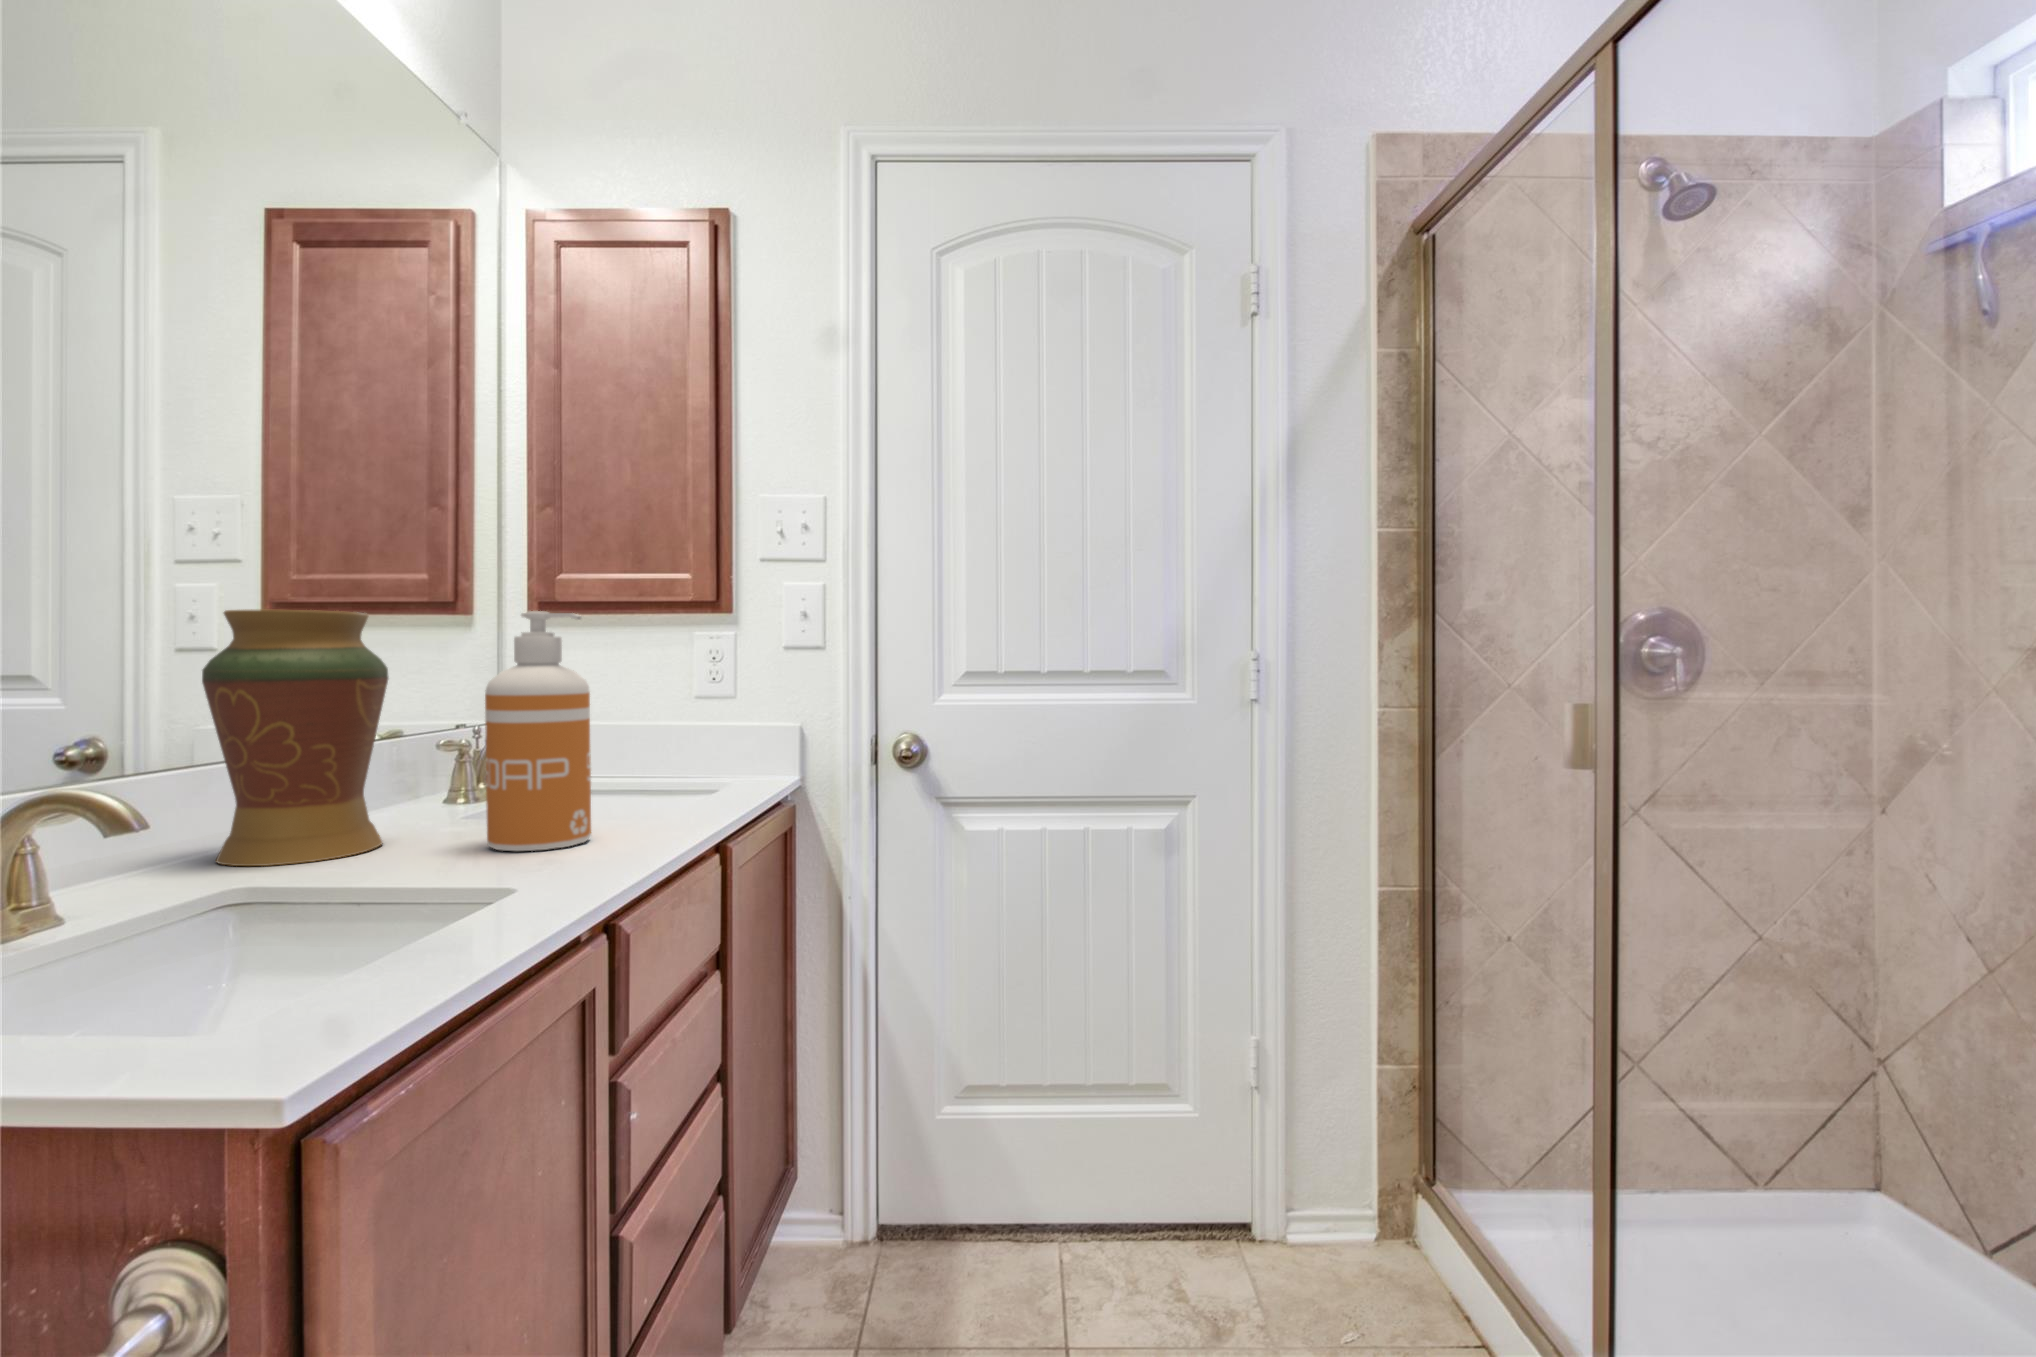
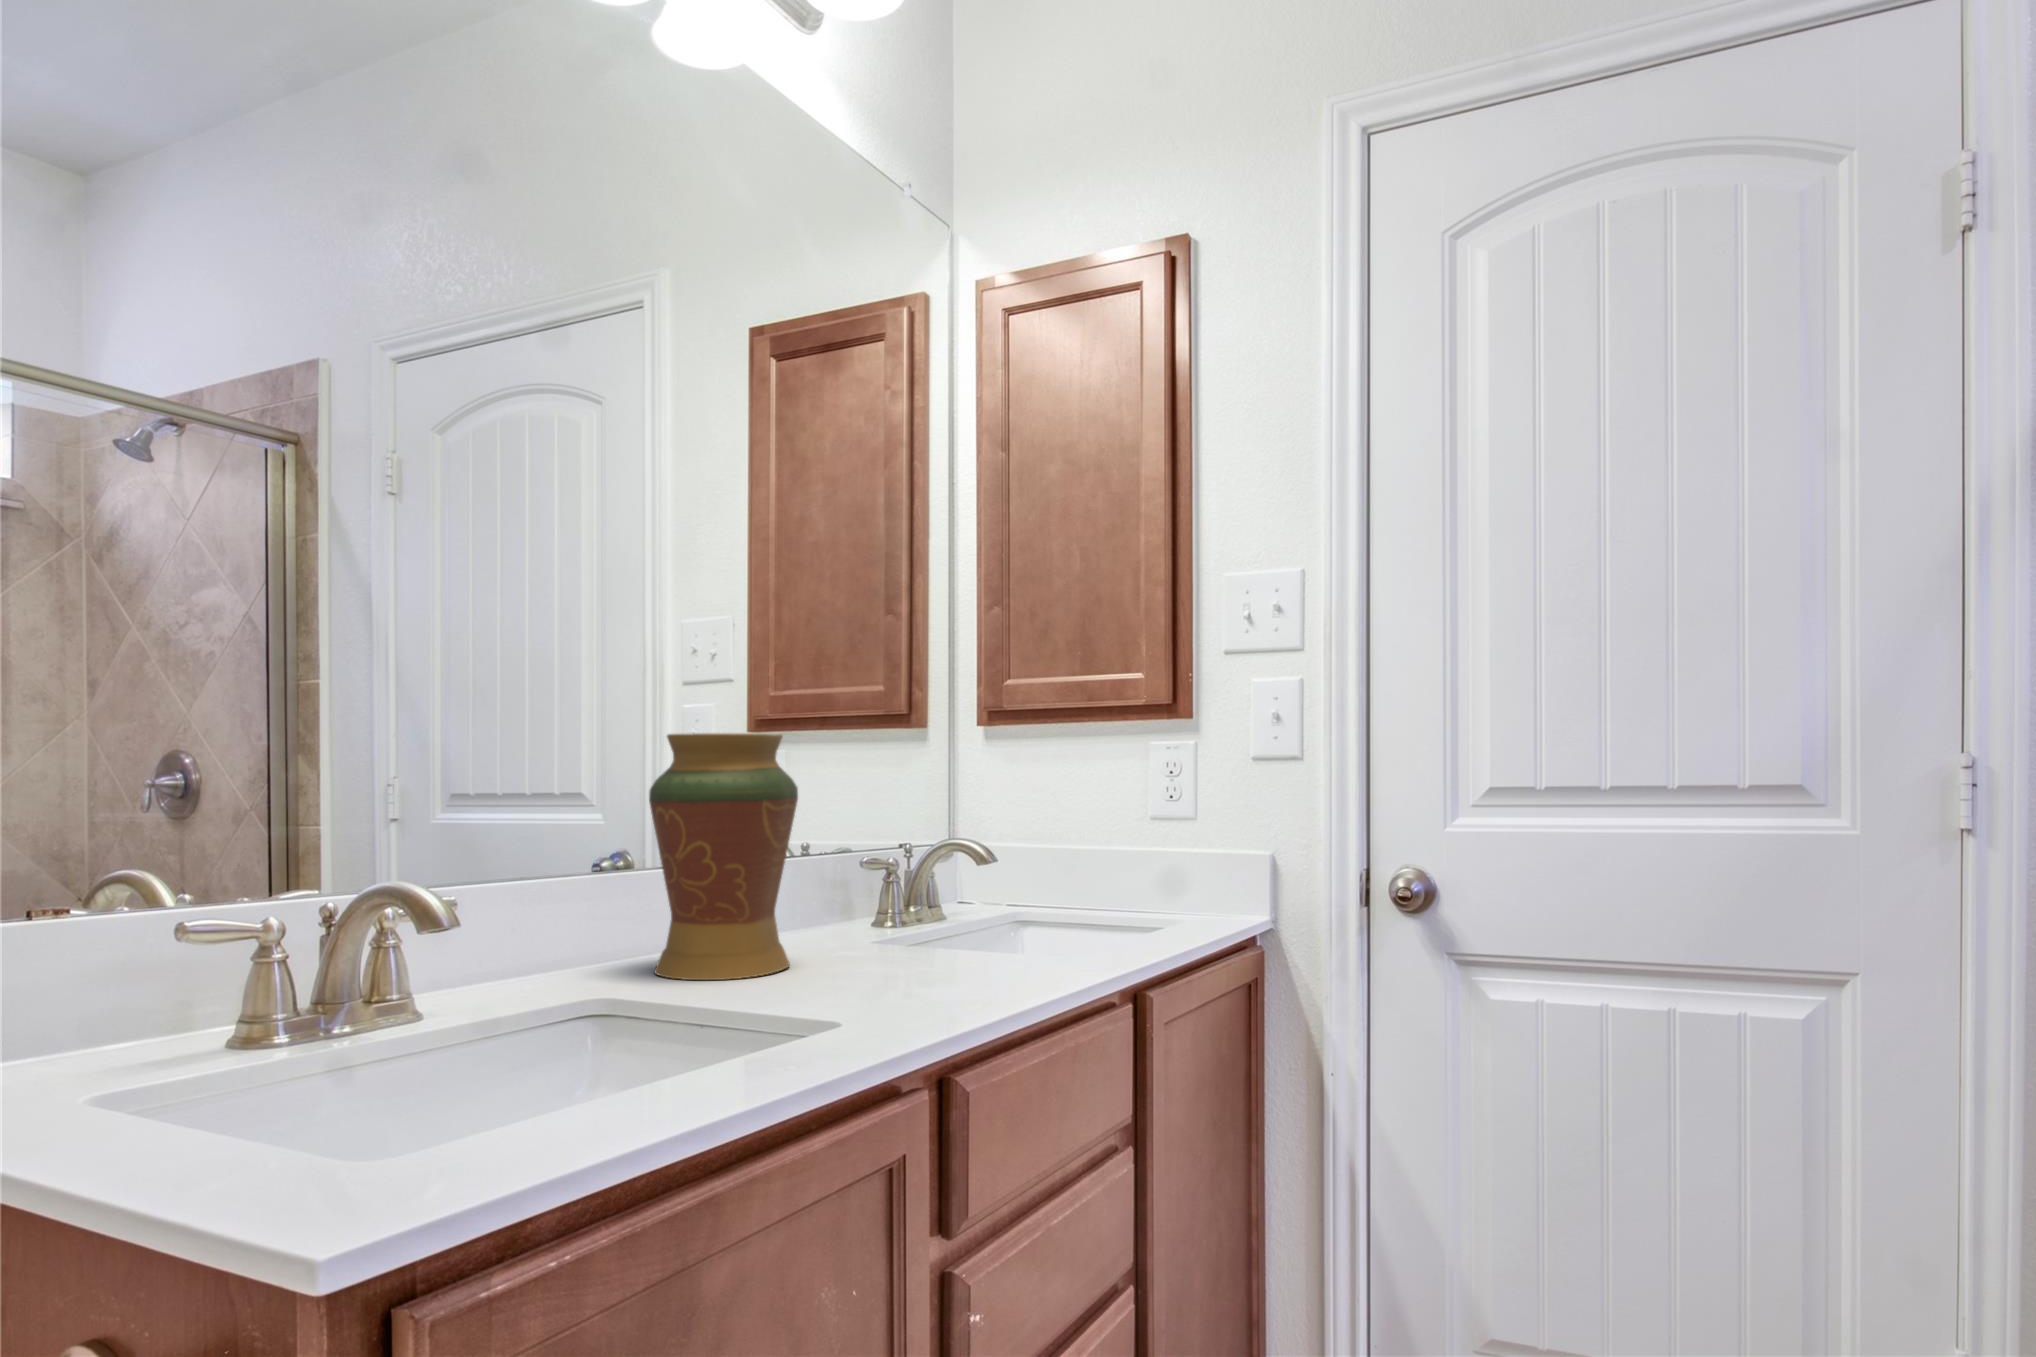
soap dispenser: present [485,611,591,851] -> none [869,731,969,990]

